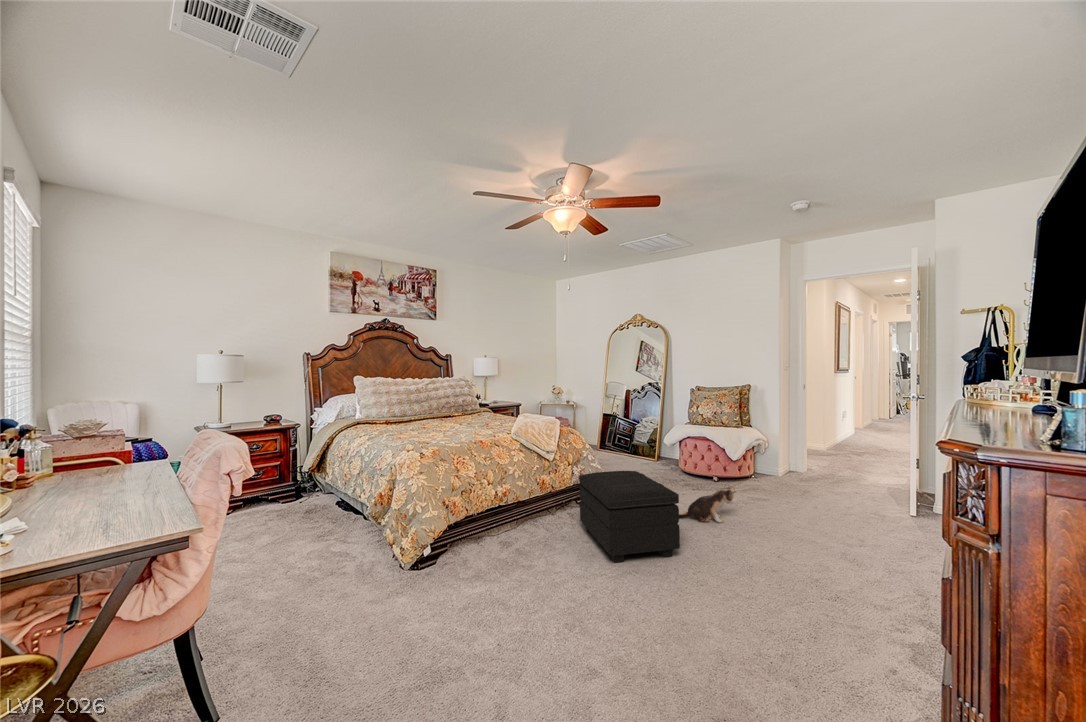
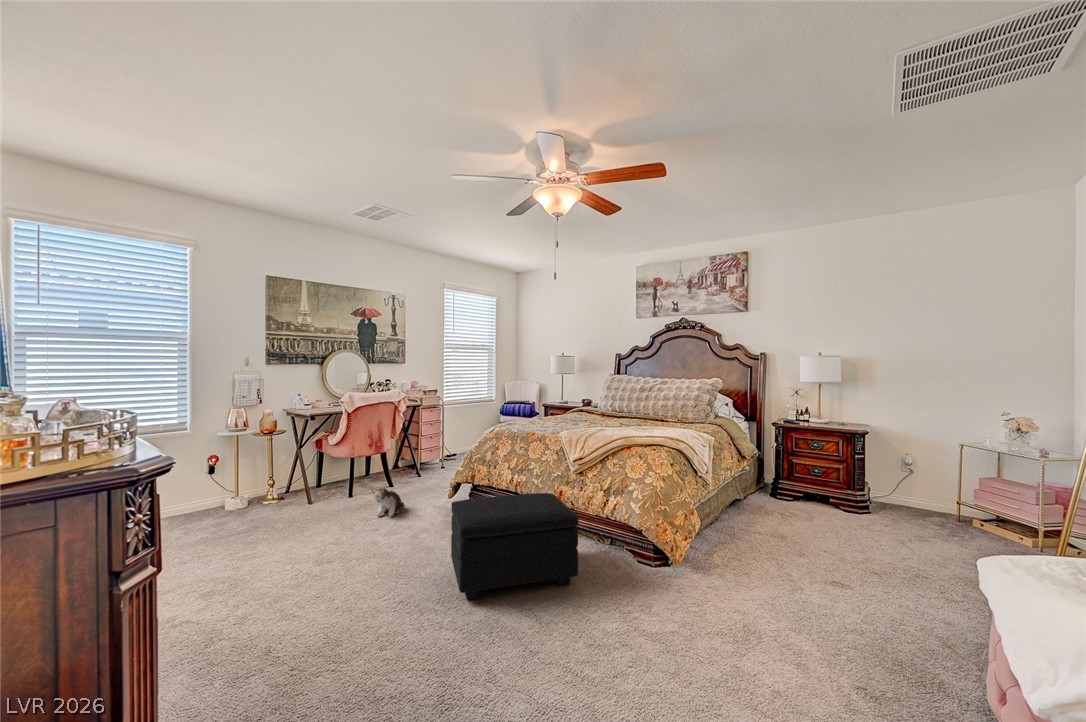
plush toy: present [679,486,736,523] -> present [371,487,404,517]

